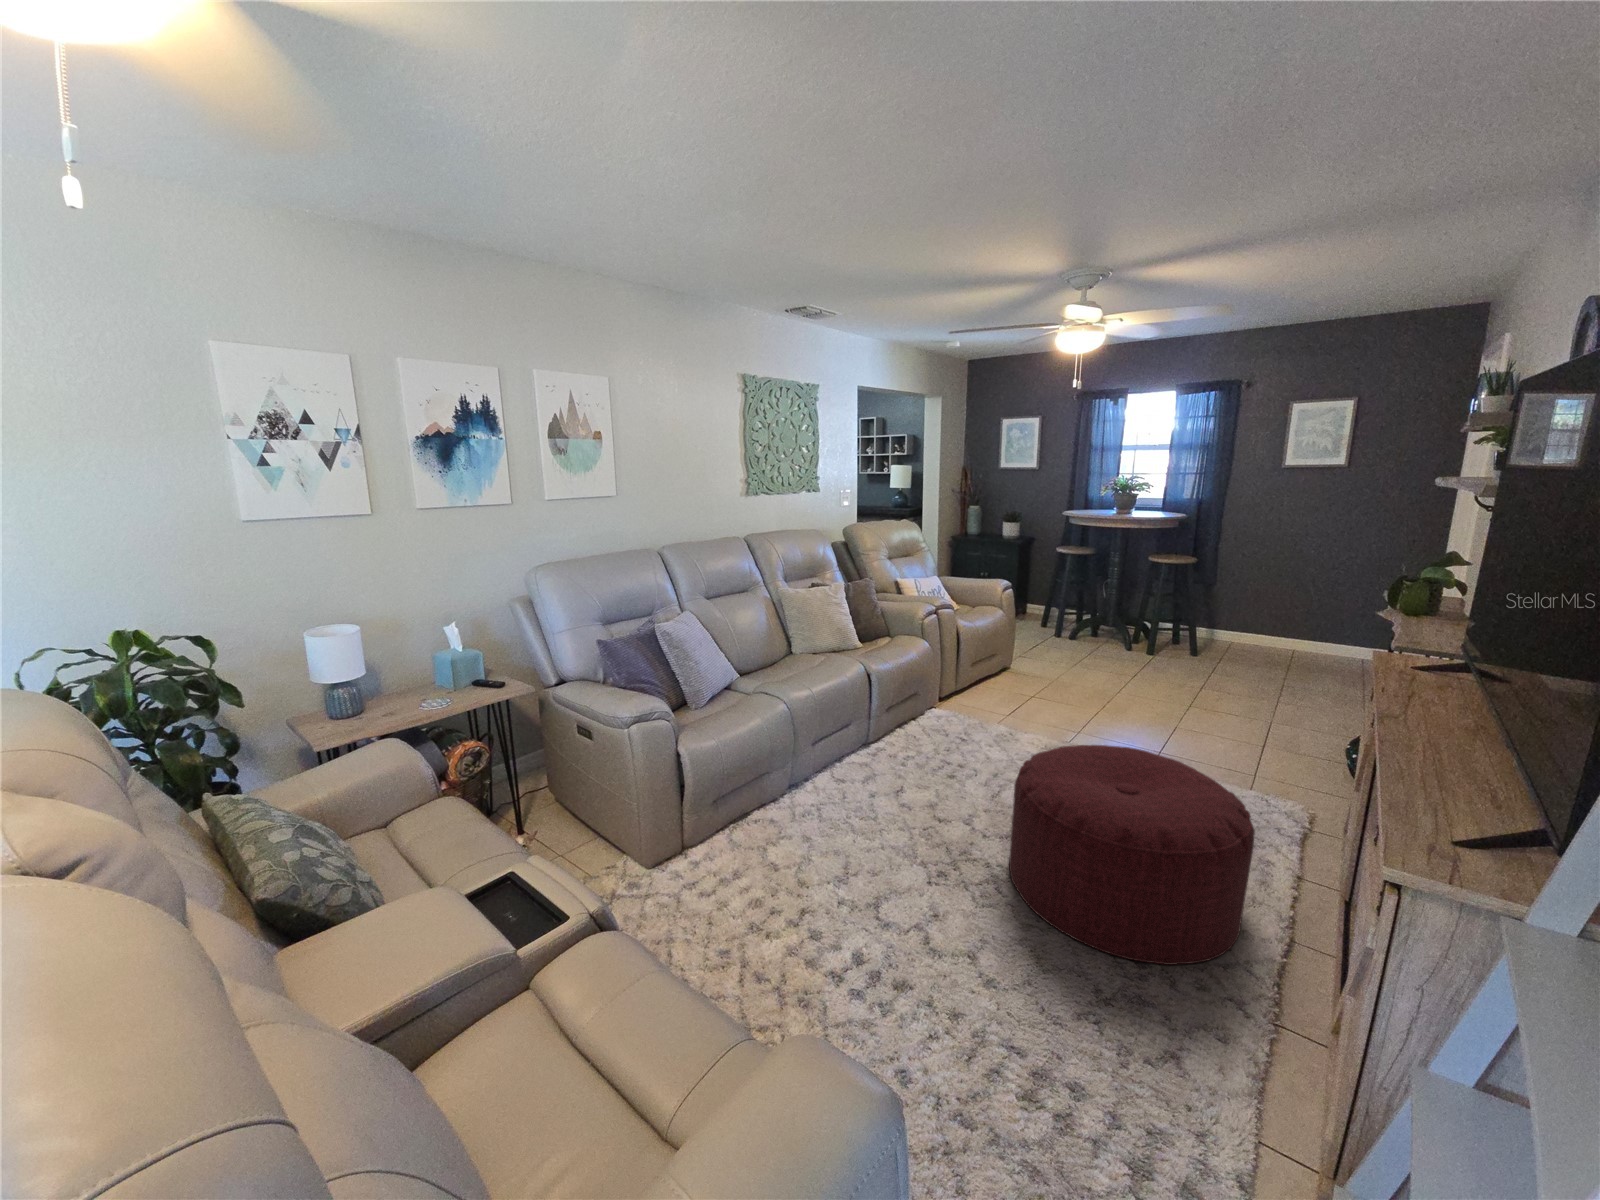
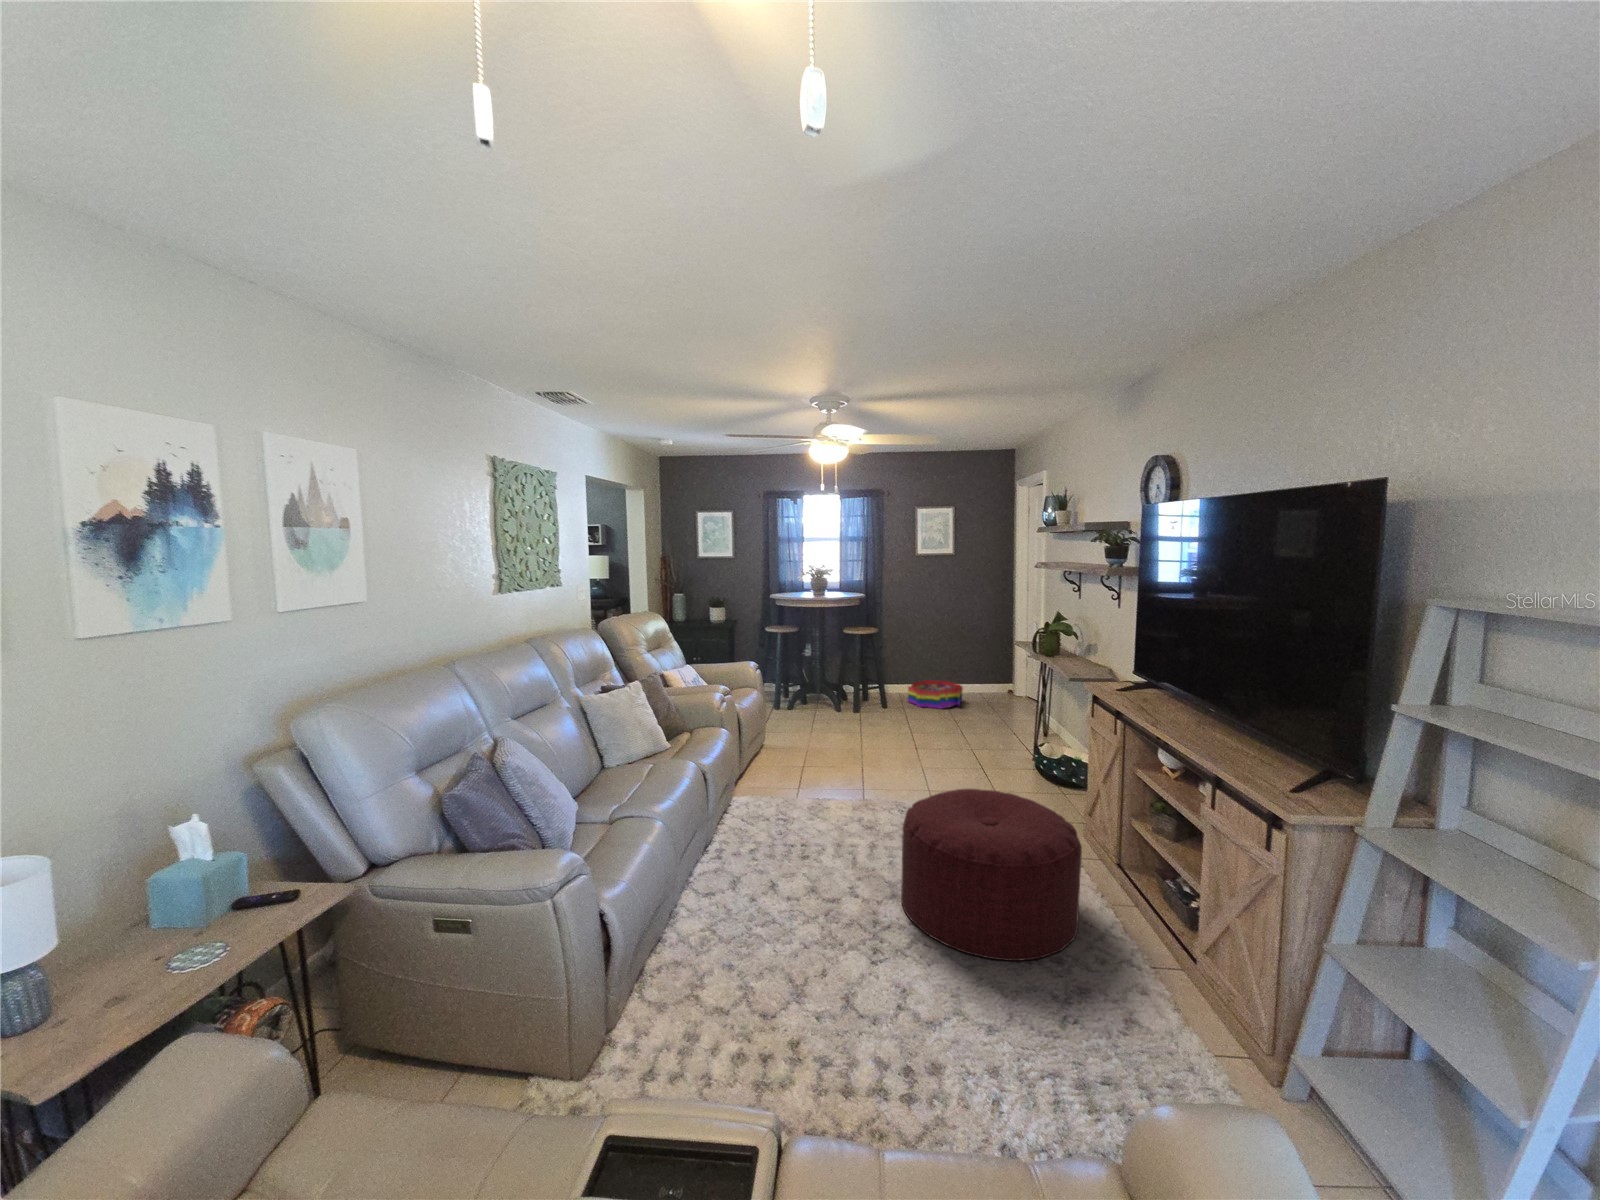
storage bin: none [1243,630,1335,672] -> present [908,680,963,709]

